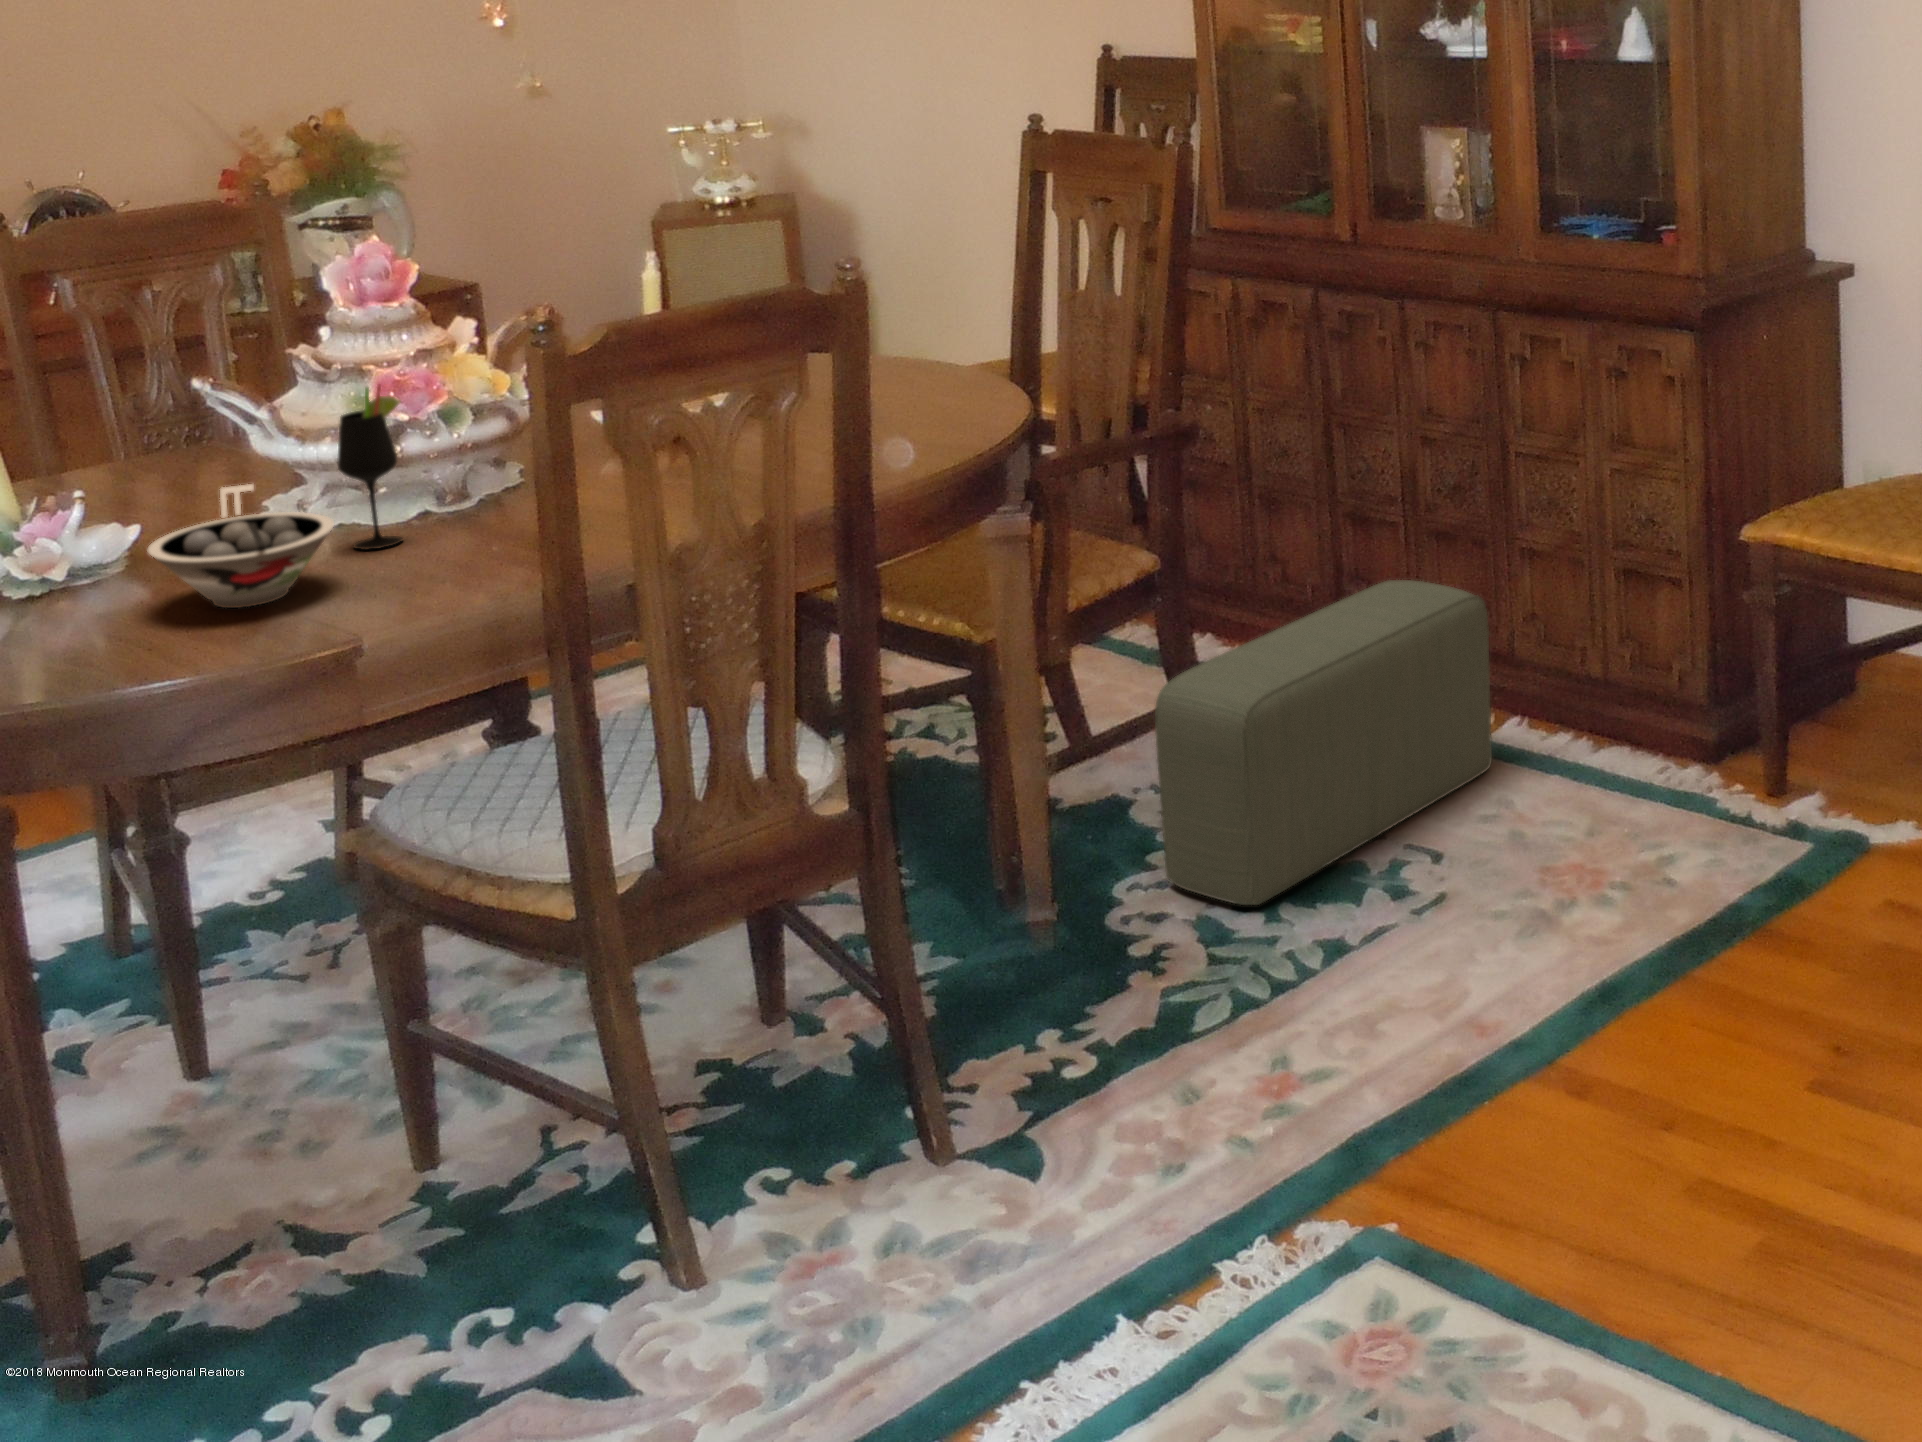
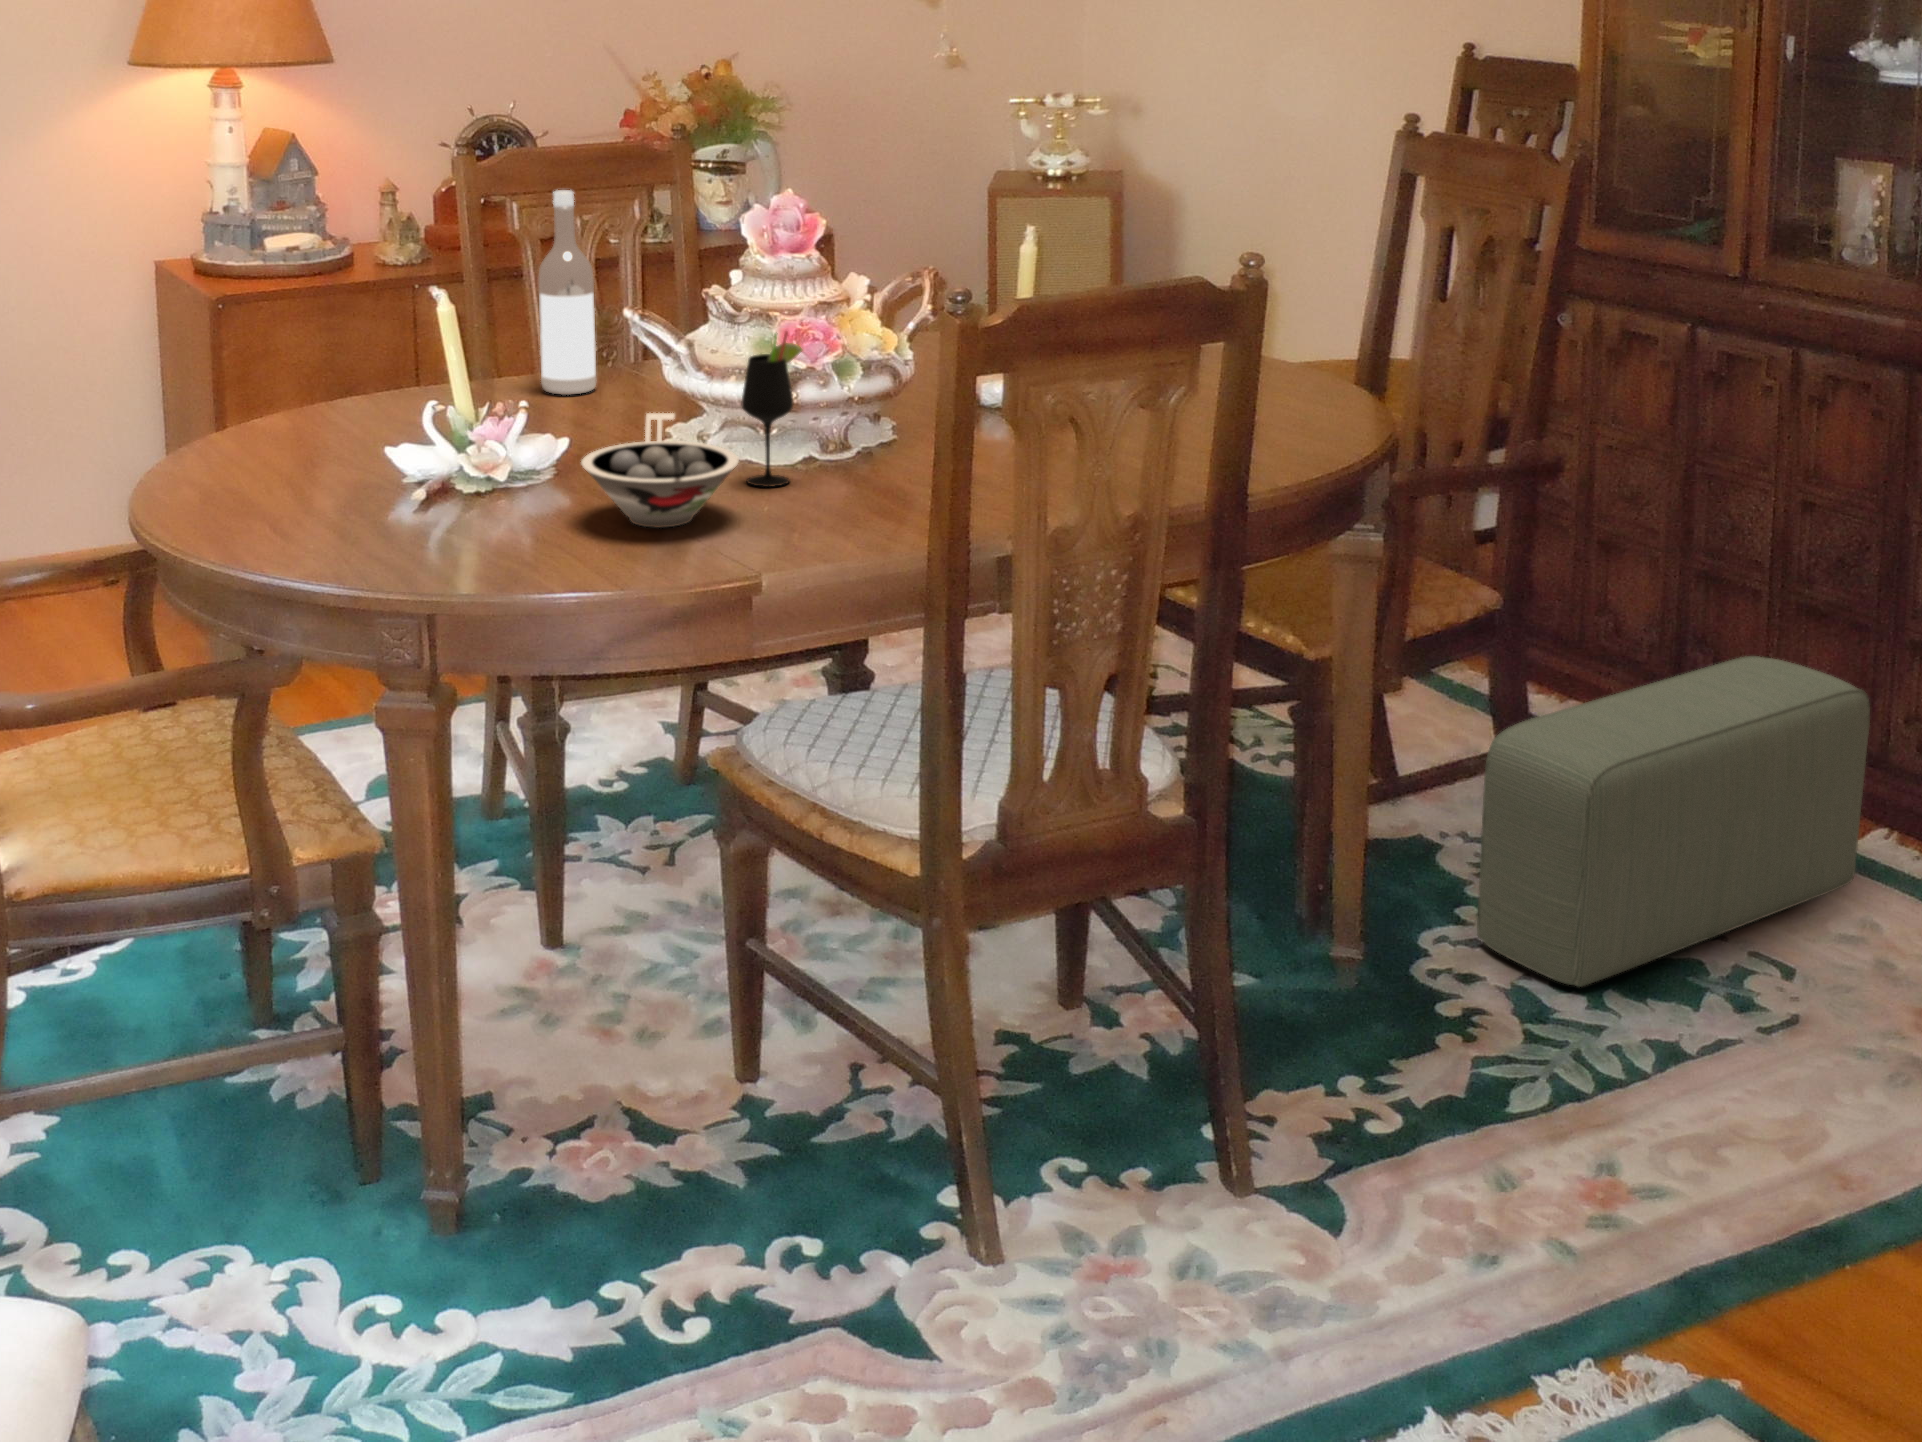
wine bottle: none [96,259,181,483] -> present [538,190,596,395]

